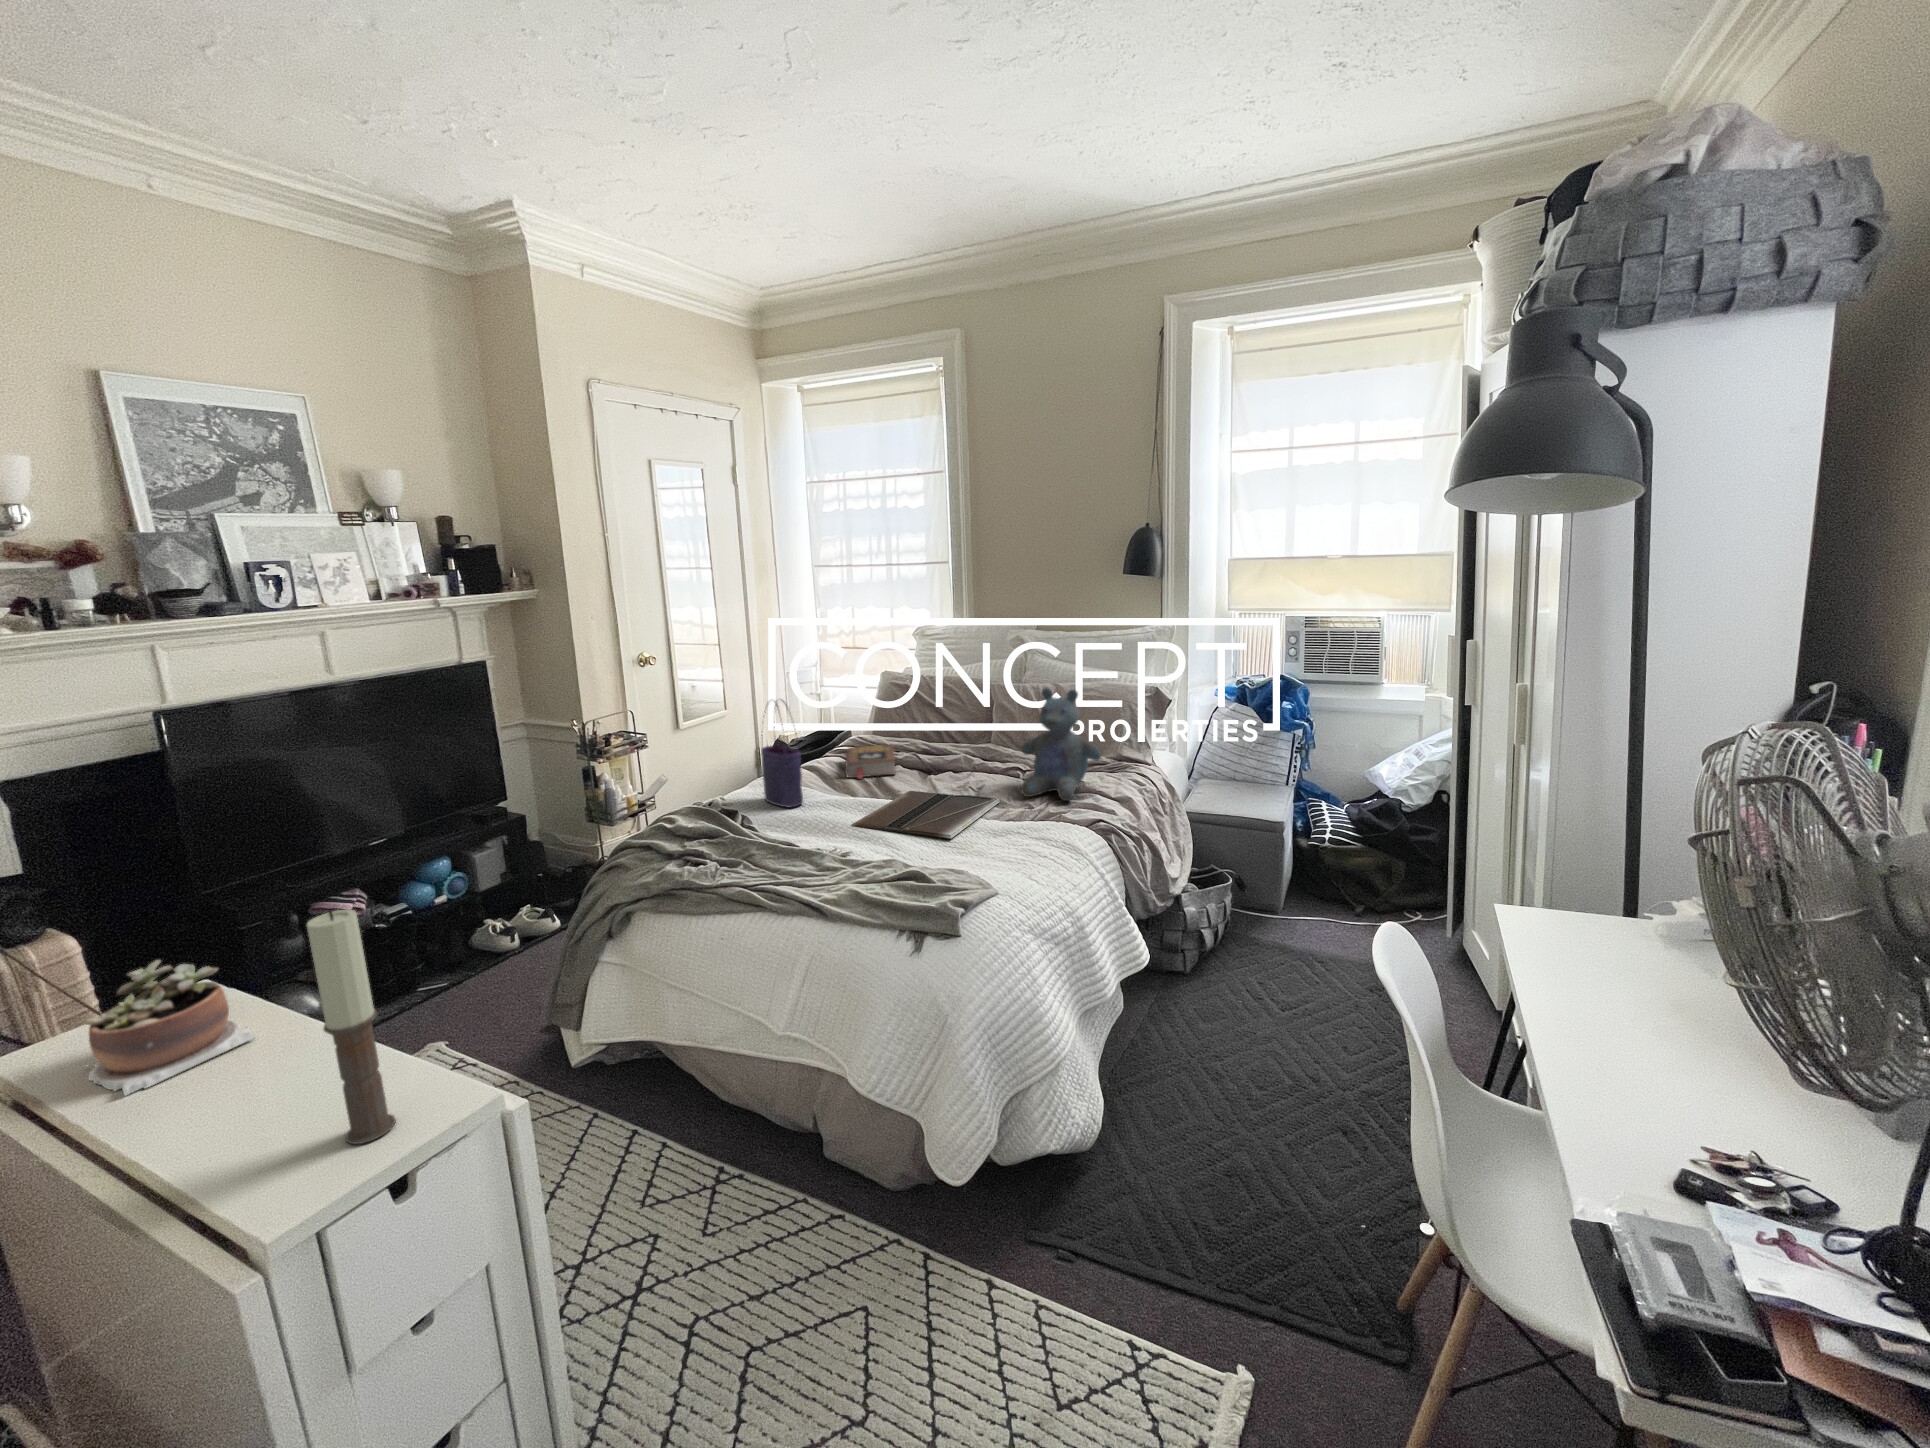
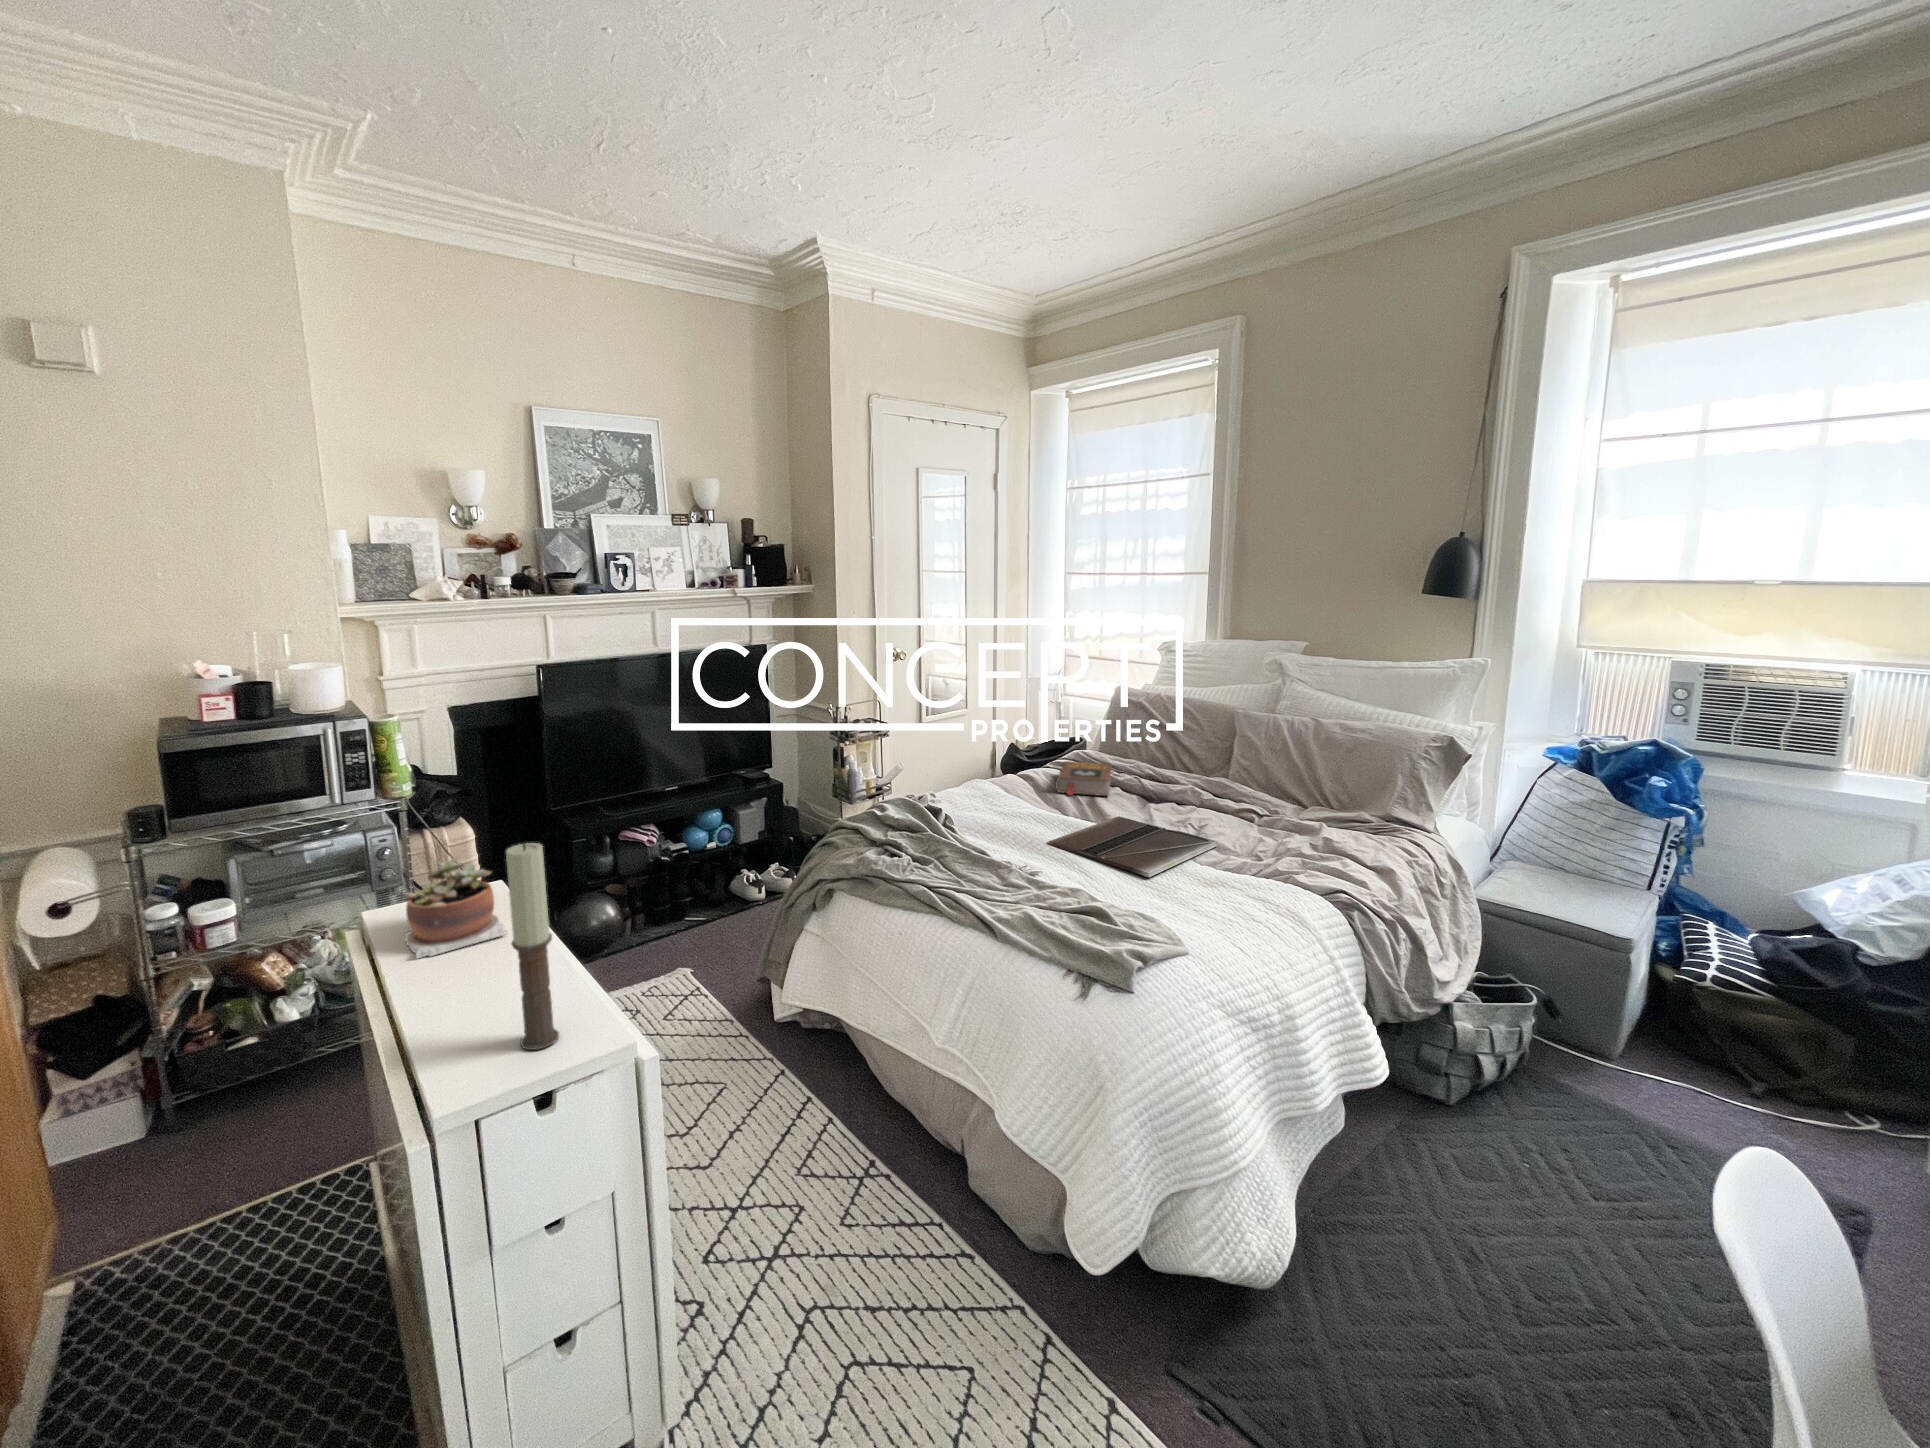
stuffed bear: present [1021,688,1101,801] -> none [1246,721,1356,858]
tote bag: present [761,700,803,807] -> none [970,703,1007,814]

